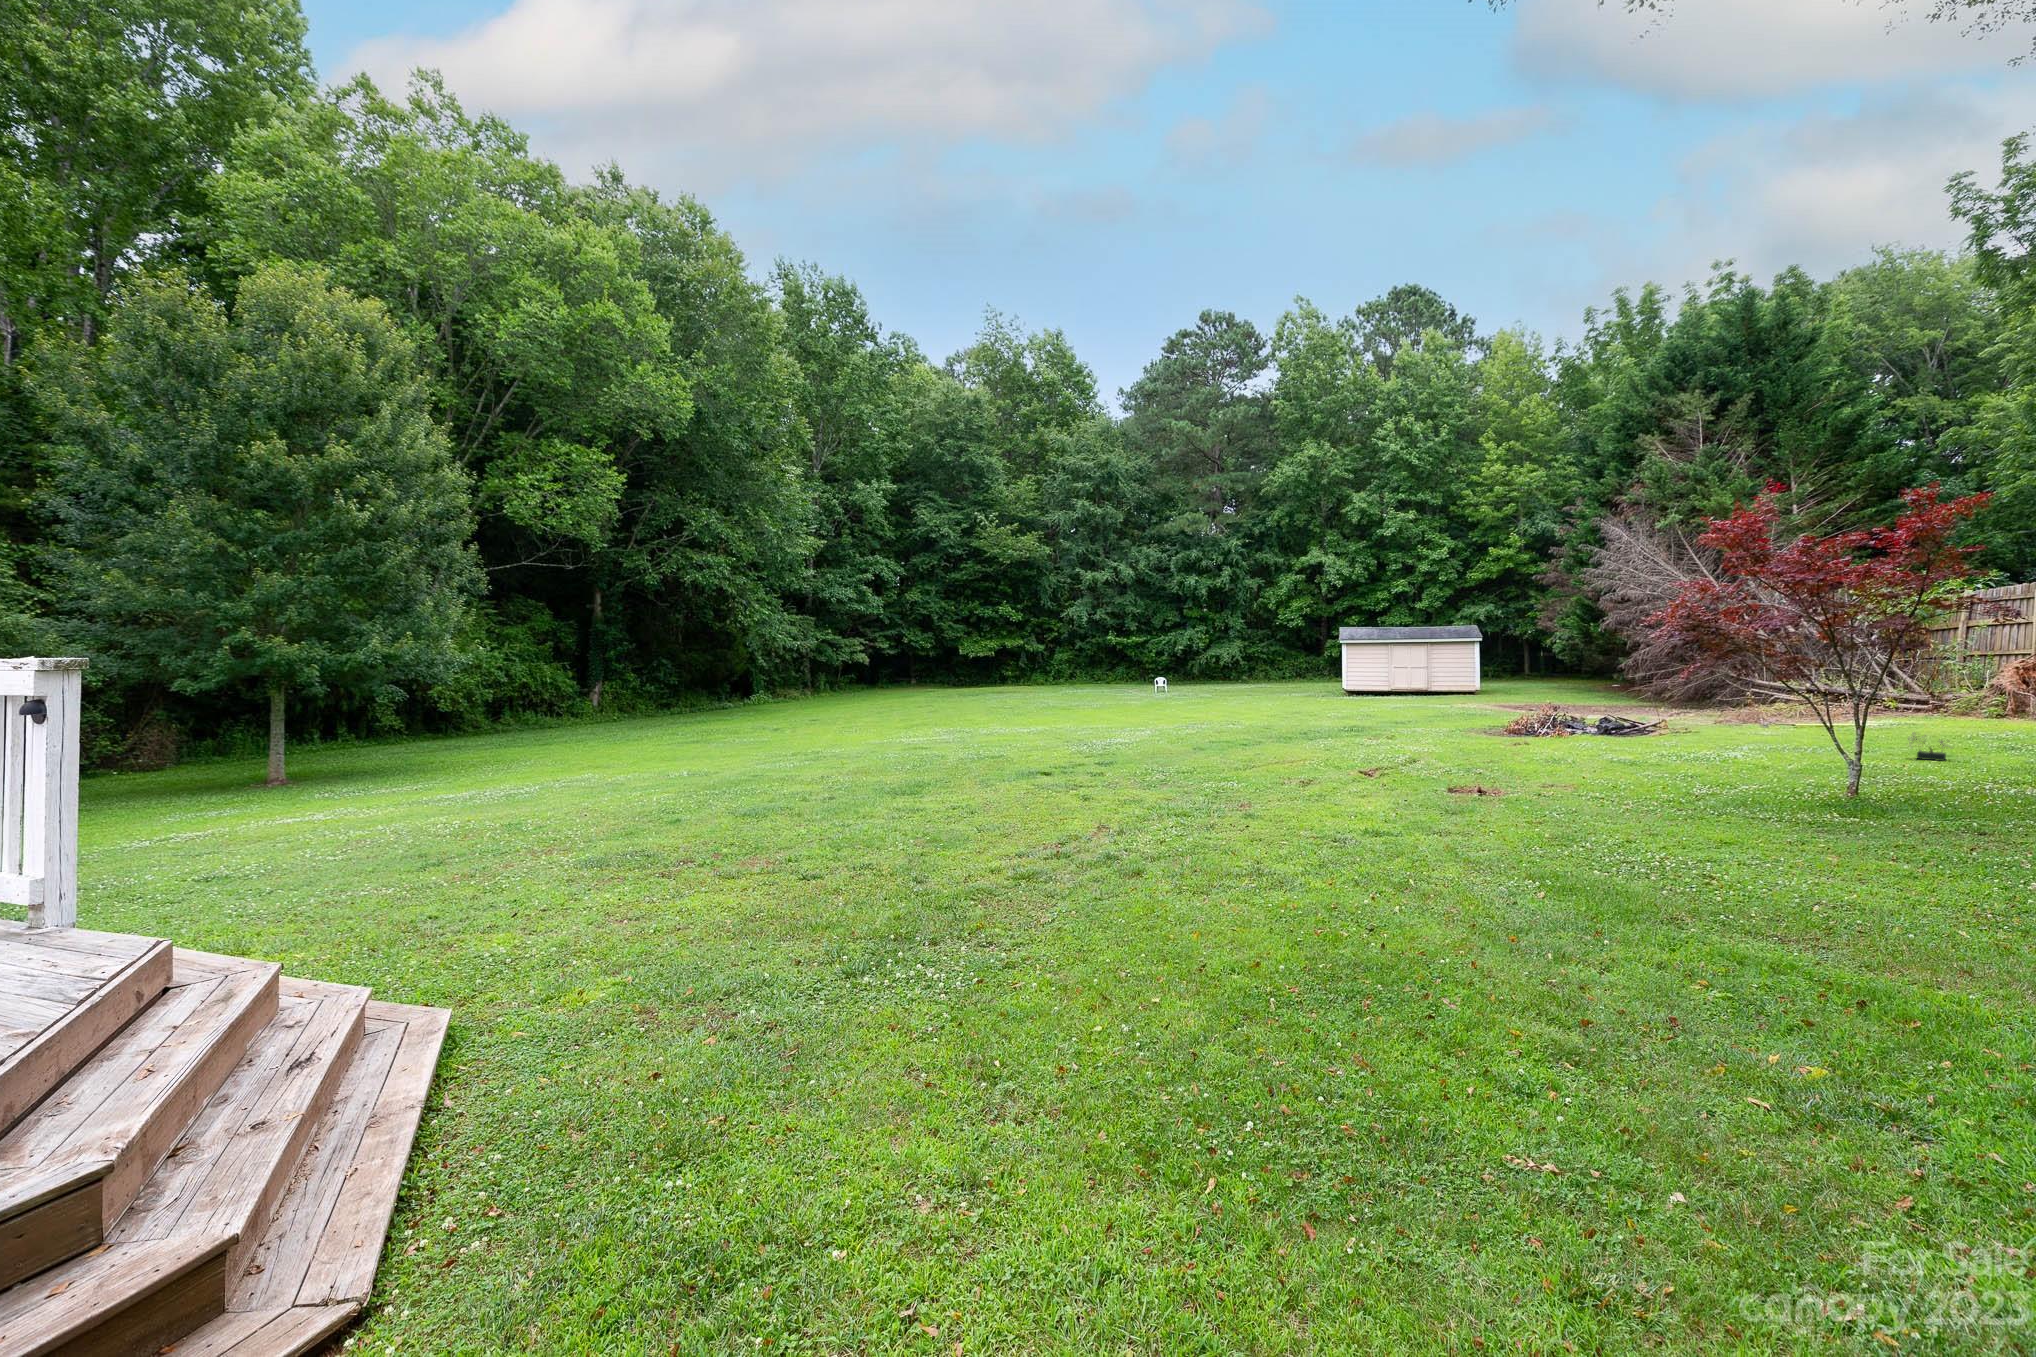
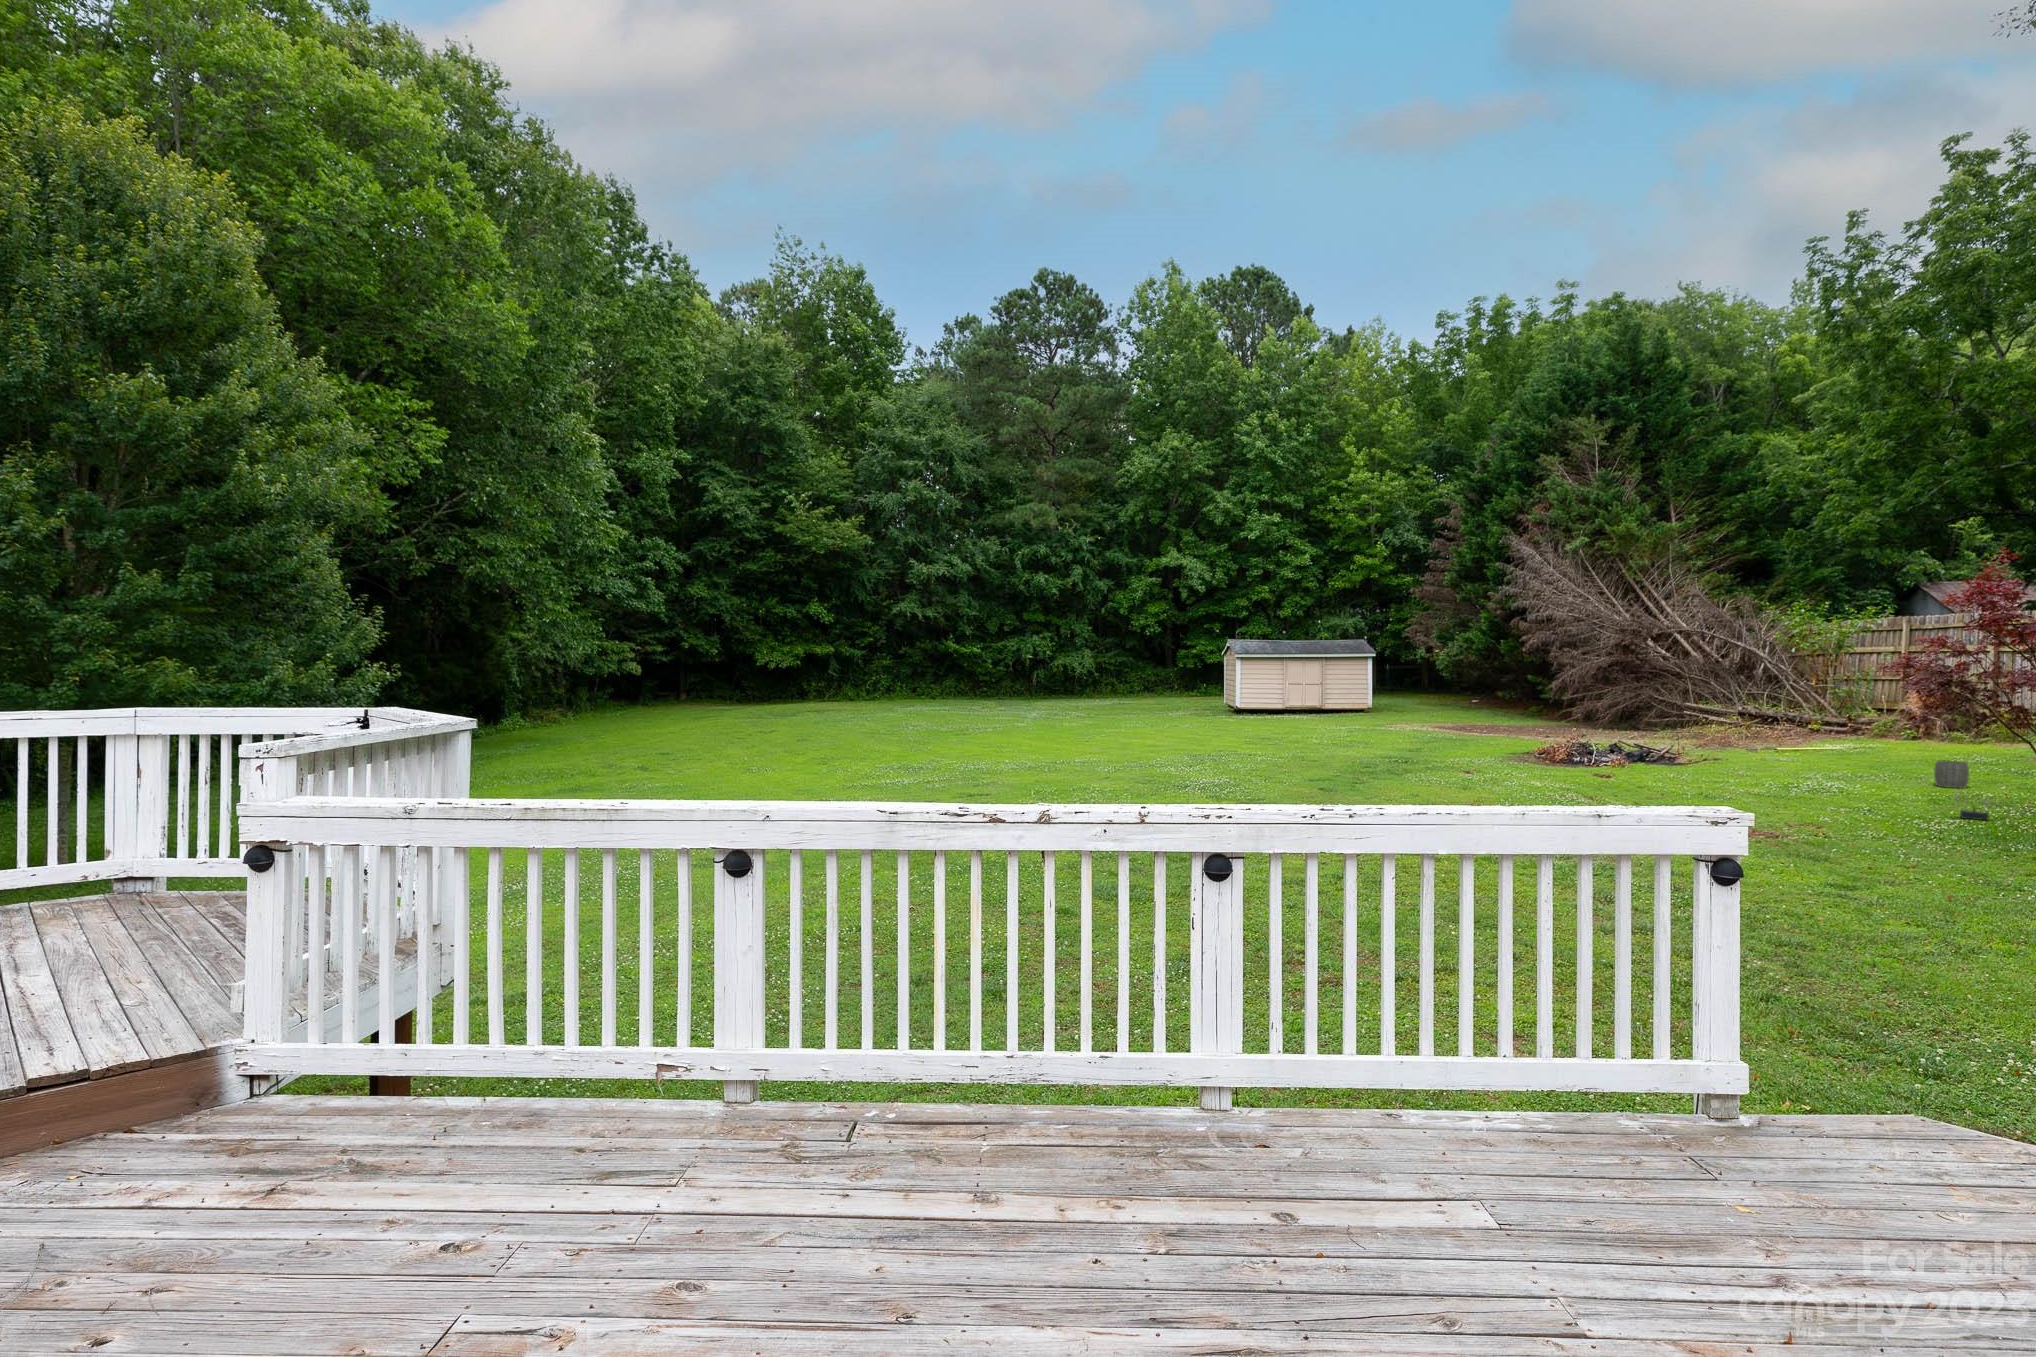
woven basket: none [1952,711,1991,738] -> present [1934,761,1969,788]

